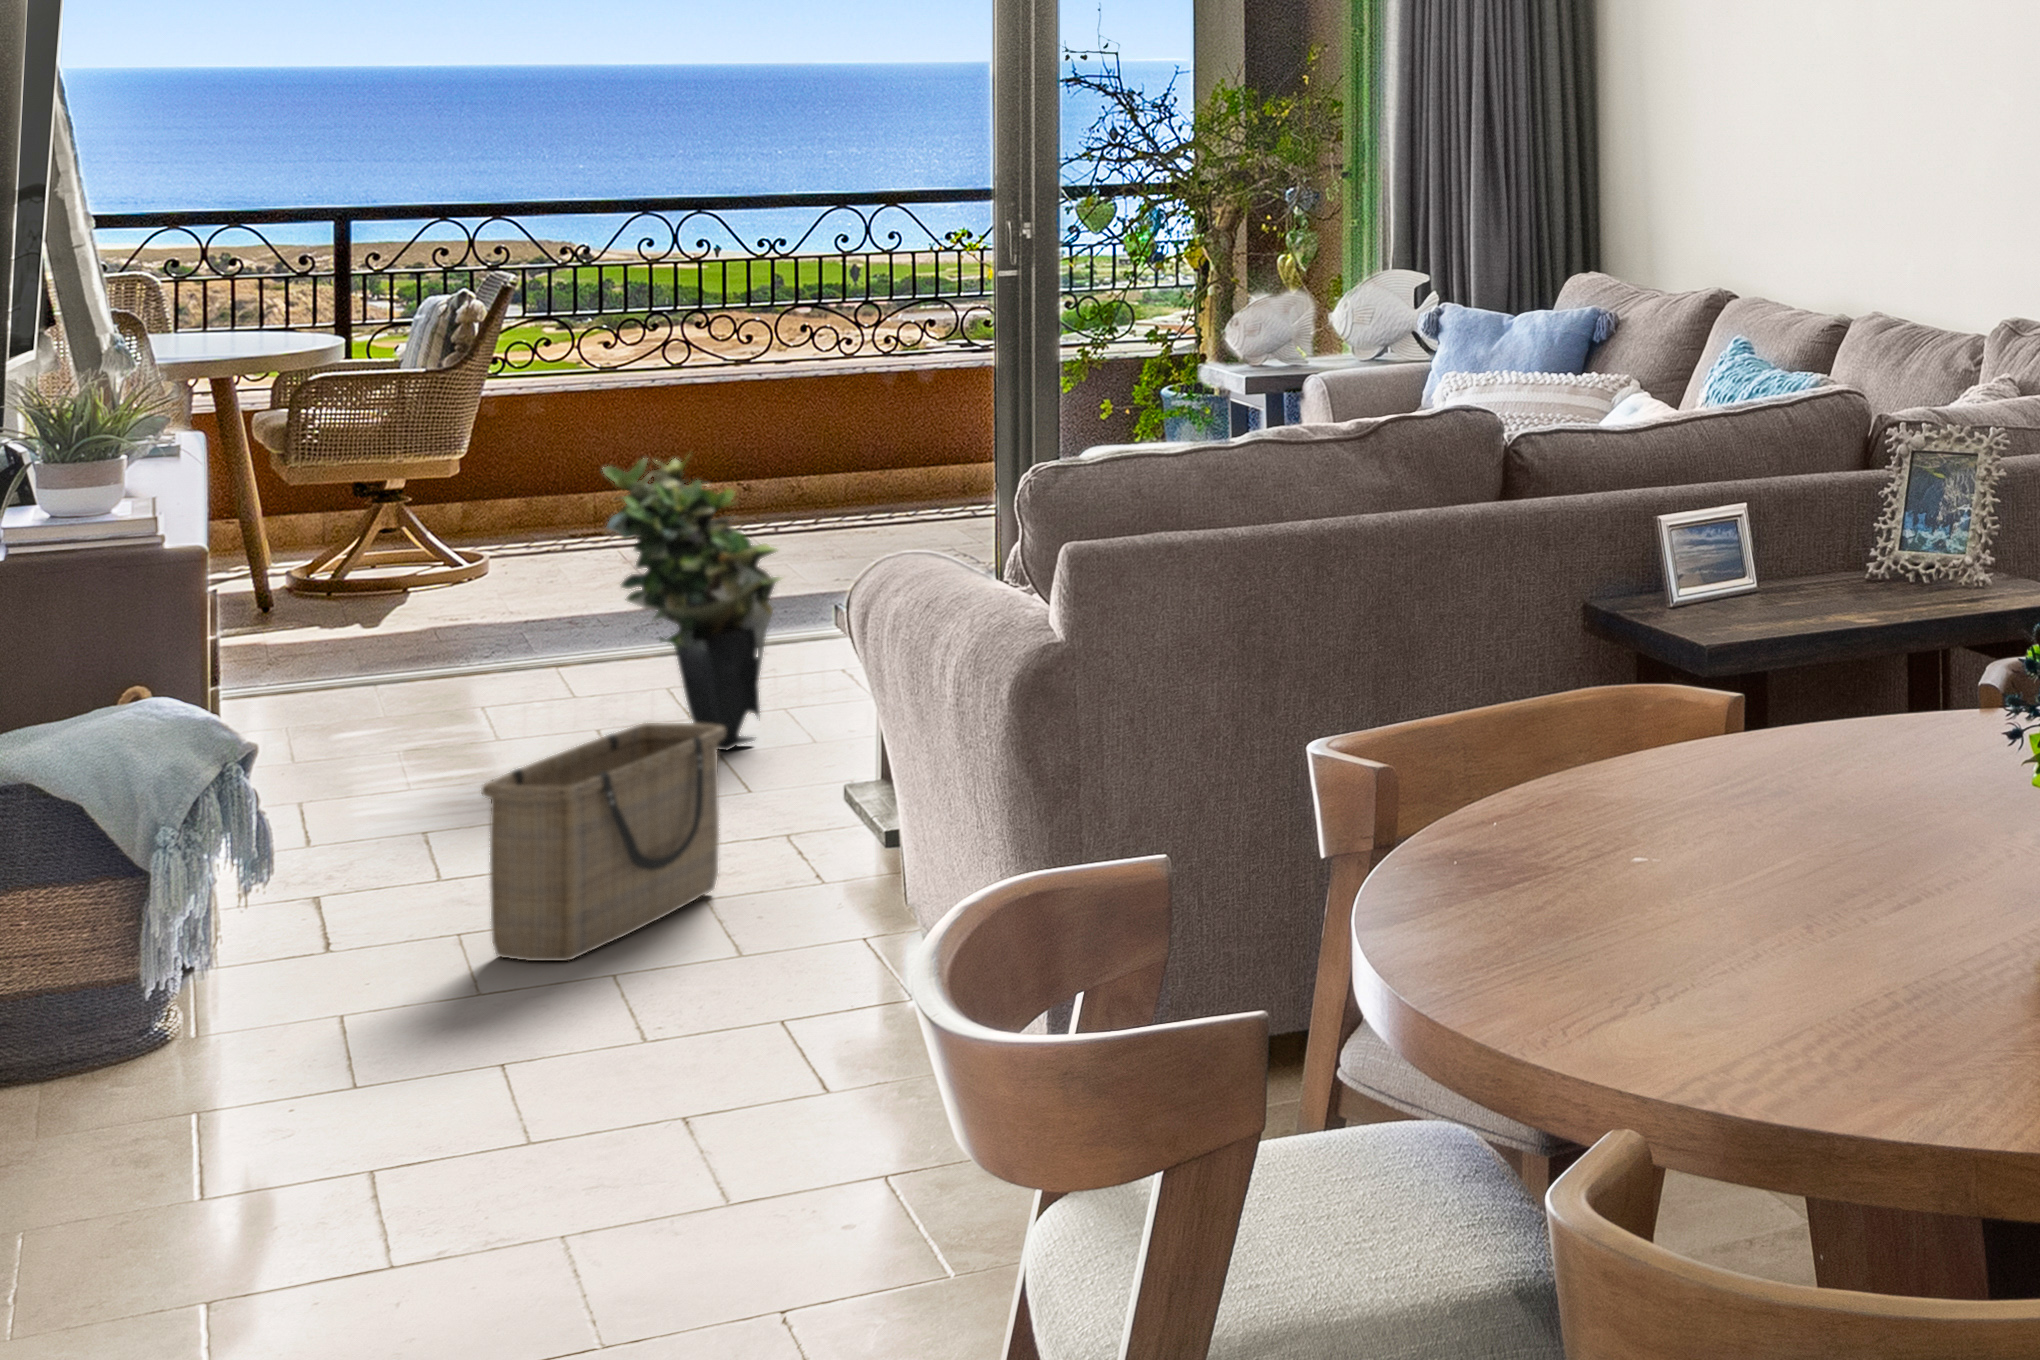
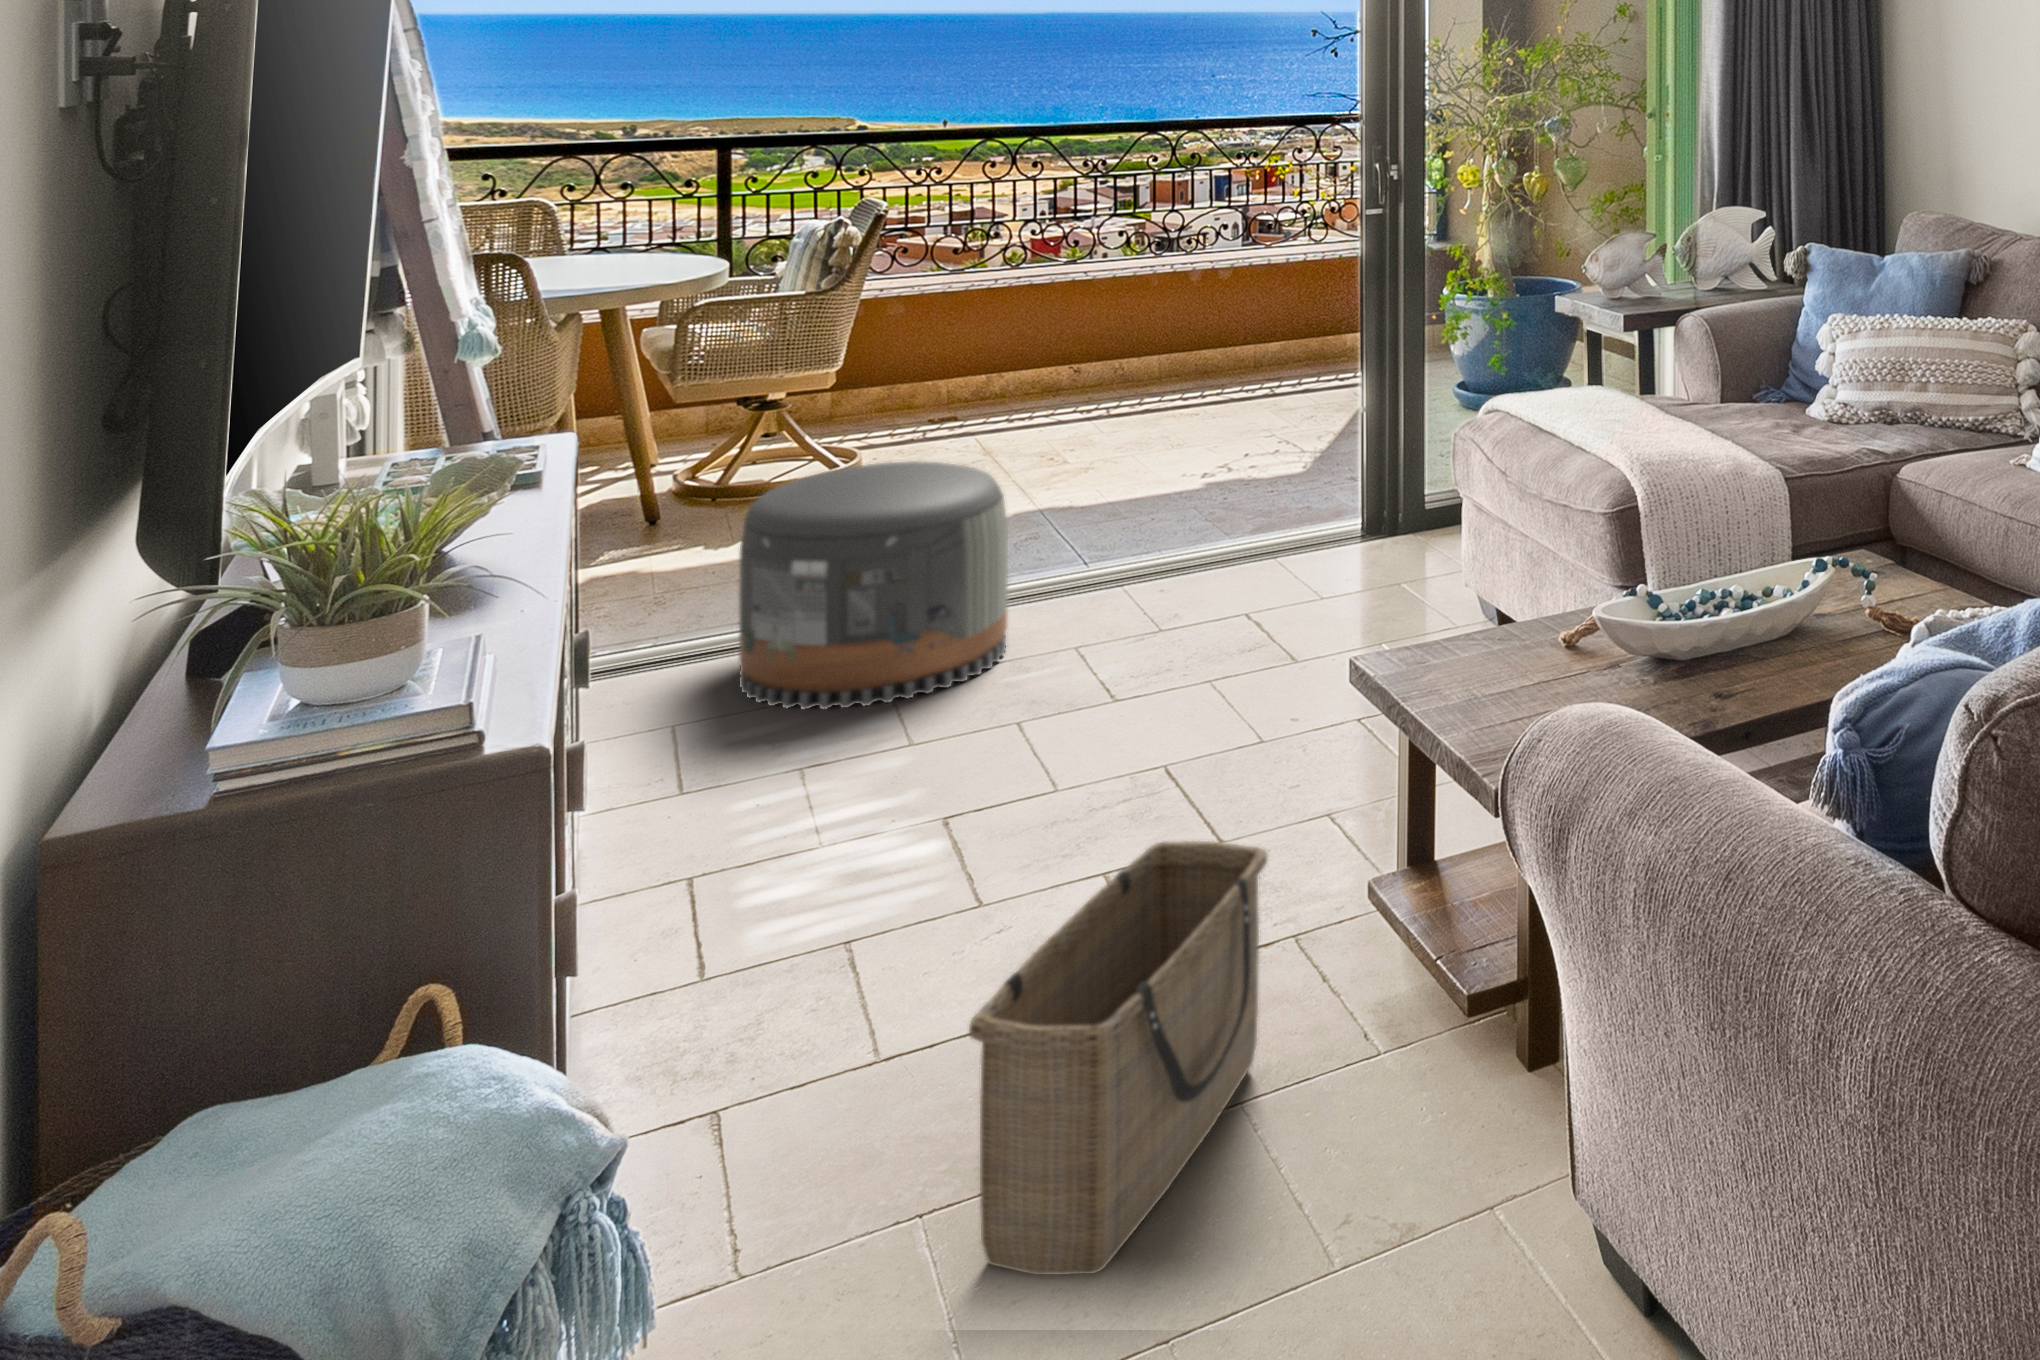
potted plant: present [602,458,780,750] -> none [1031,415,1228,749]
pouf: none [348,514,600,728] -> present [739,461,1008,710]

